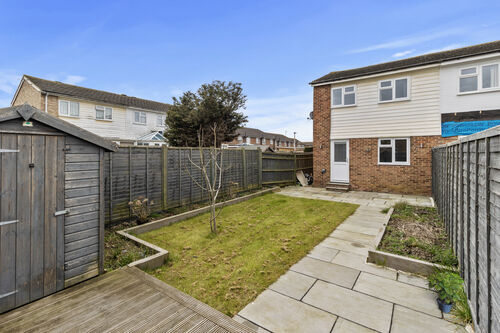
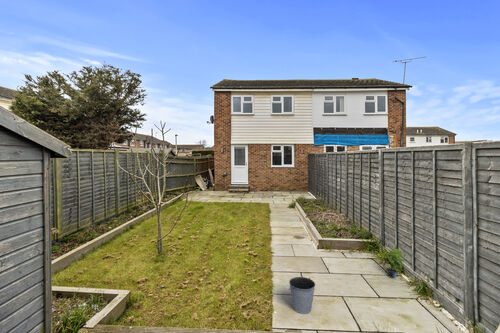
bucket: none [271,273,300,312] -> present [289,277,315,314]

